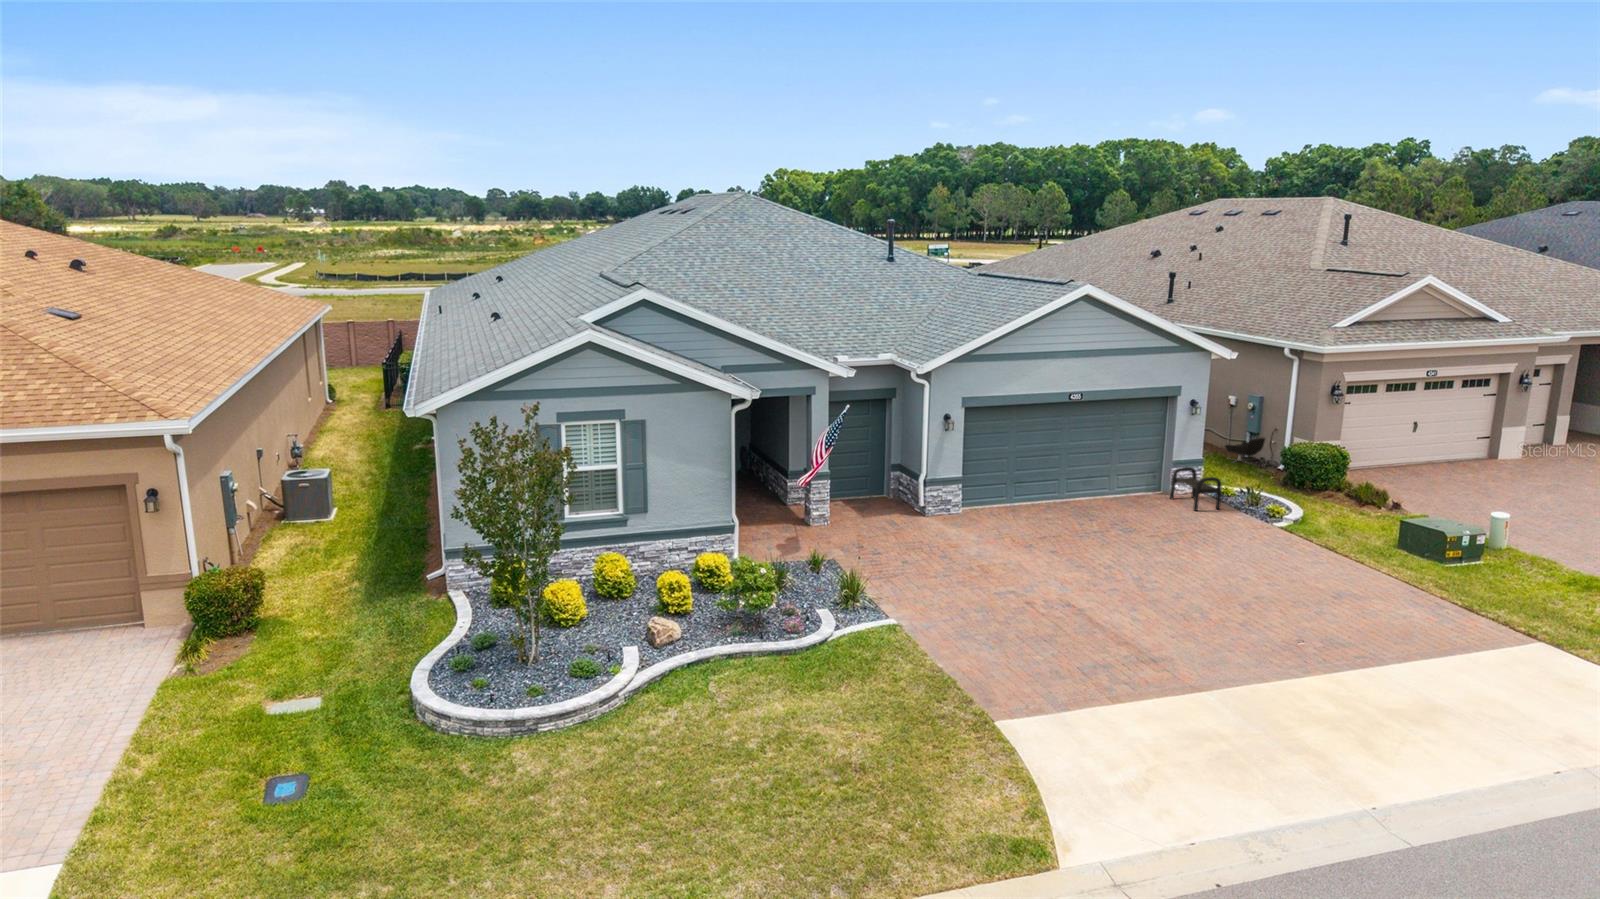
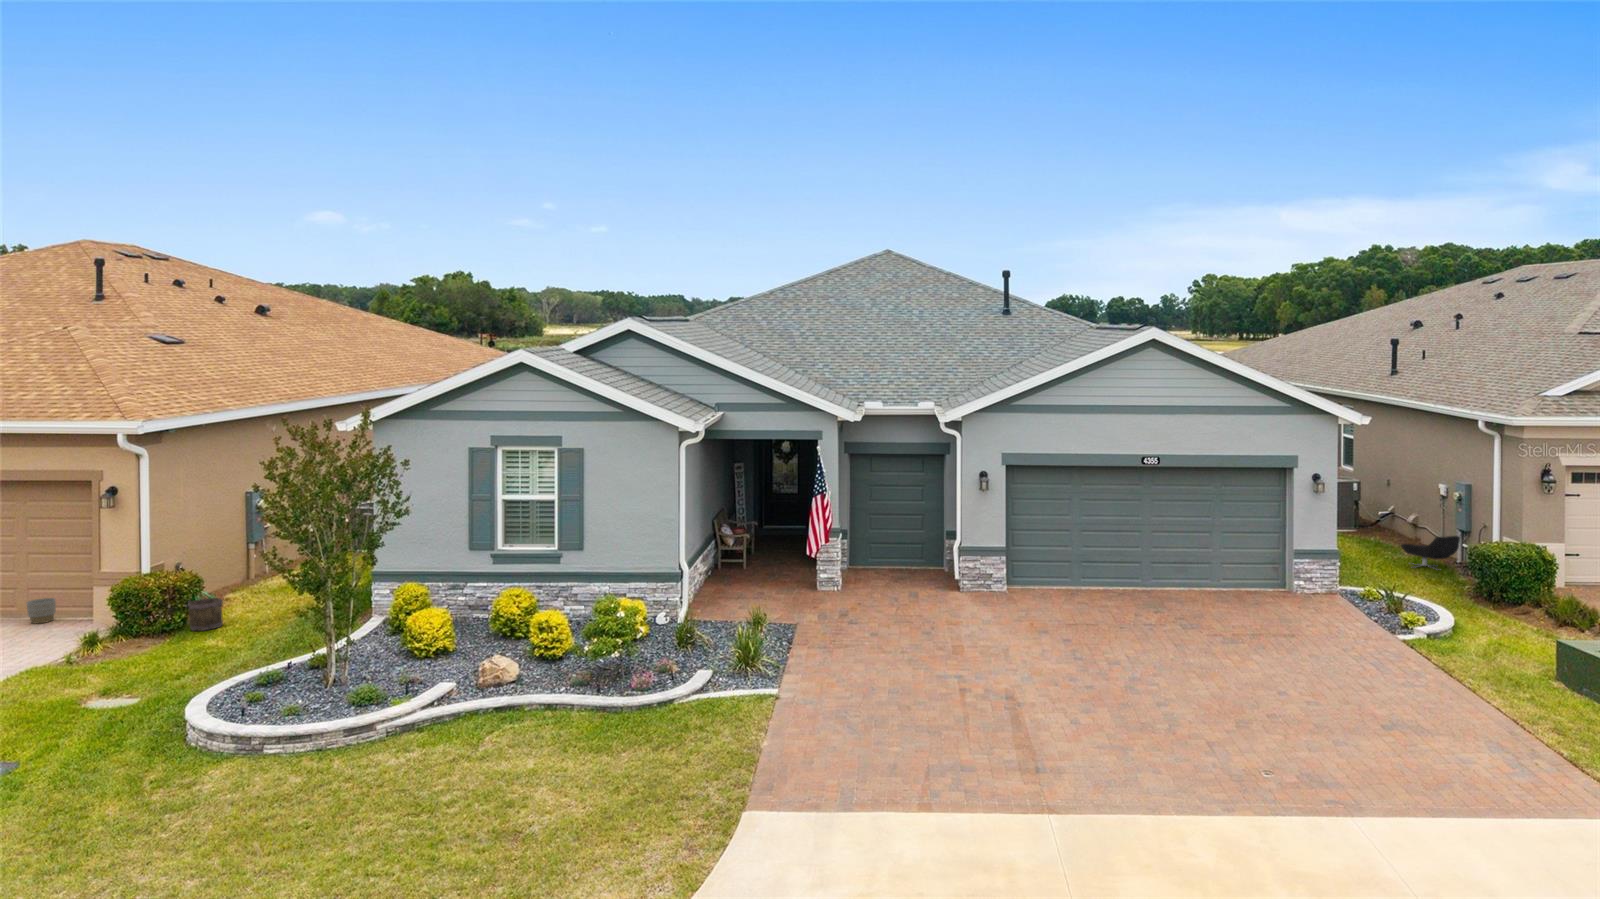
bench: present [1170,467,1221,511] -> none [1291,556,1357,612]
bucket: none [262,590,299,625] -> present [188,598,223,631]
planter: none [60,607,90,636] -> present [27,598,56,624]

